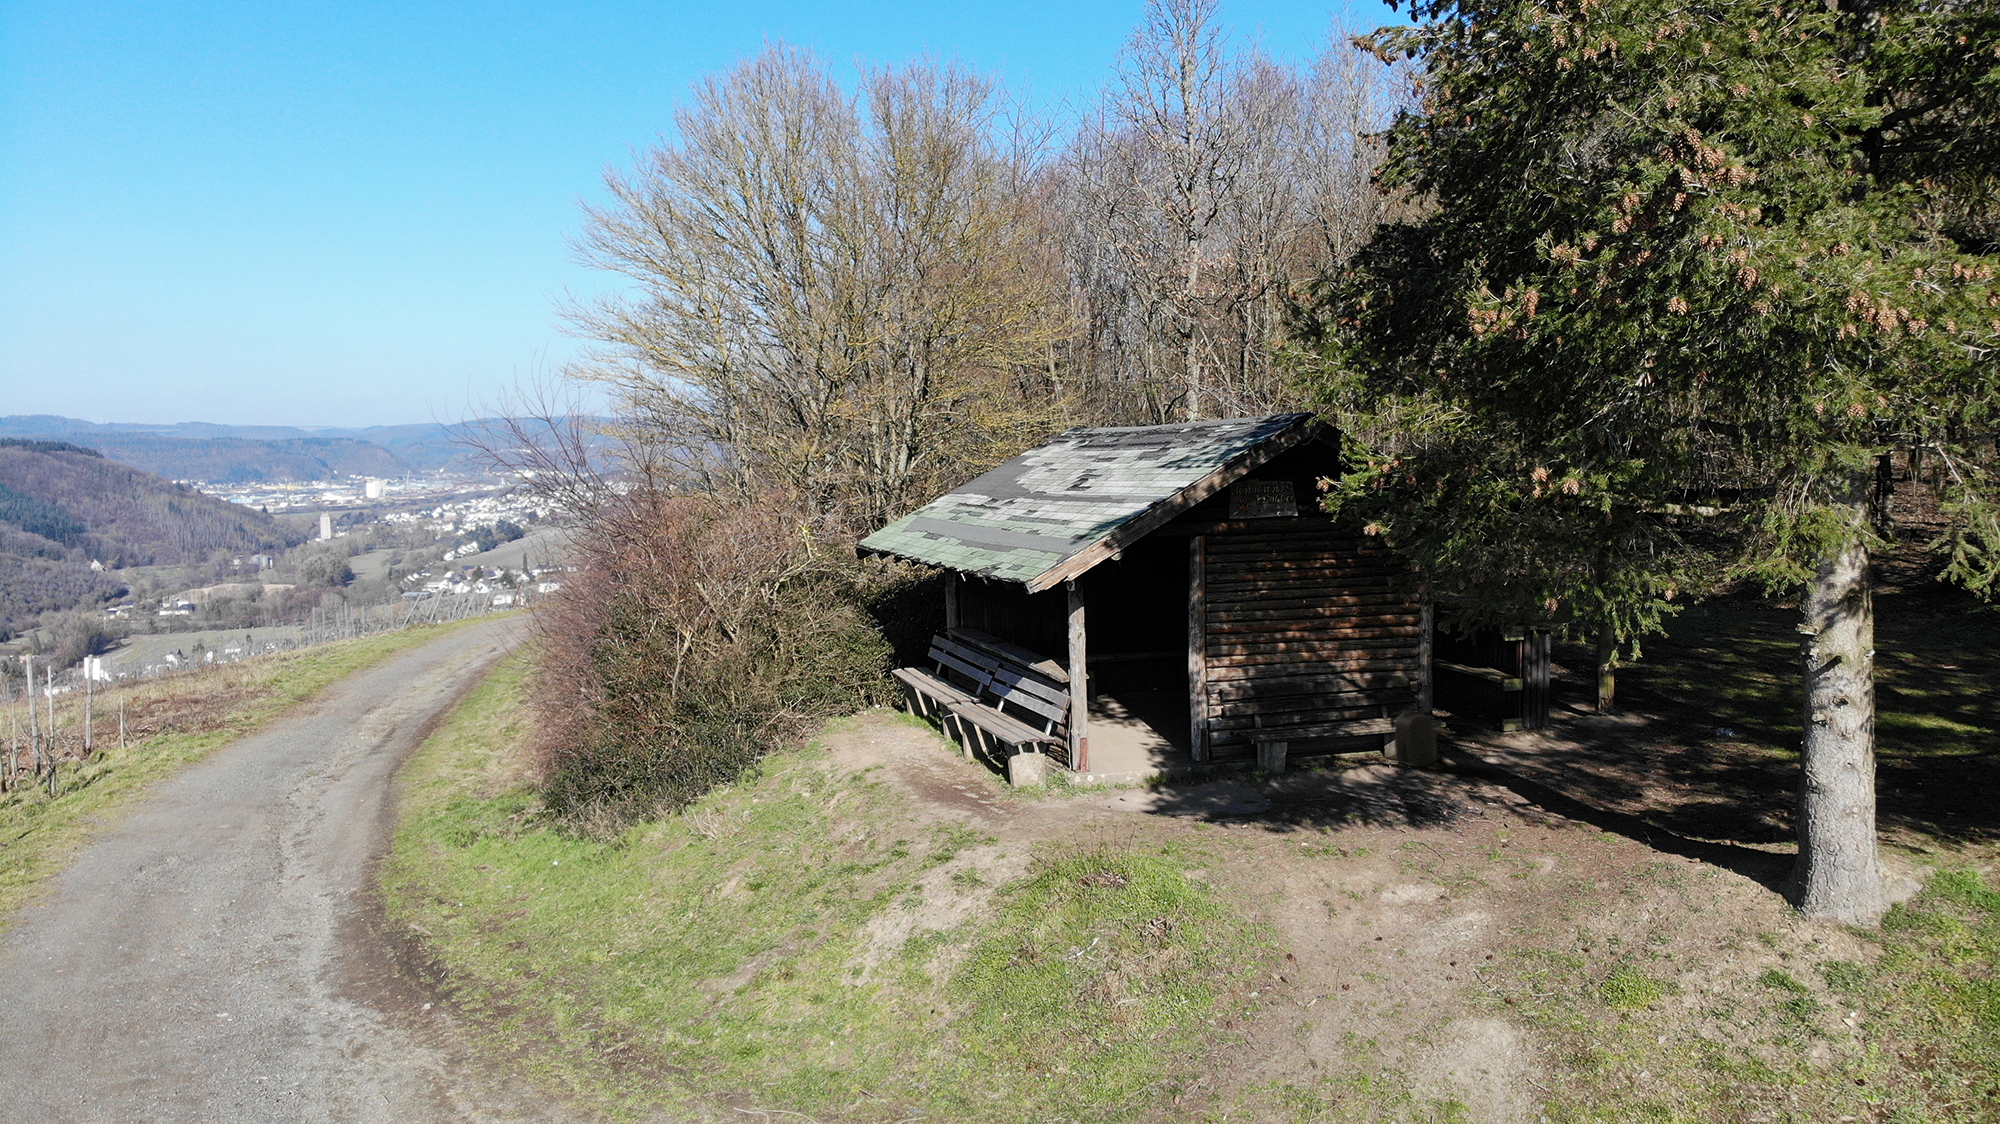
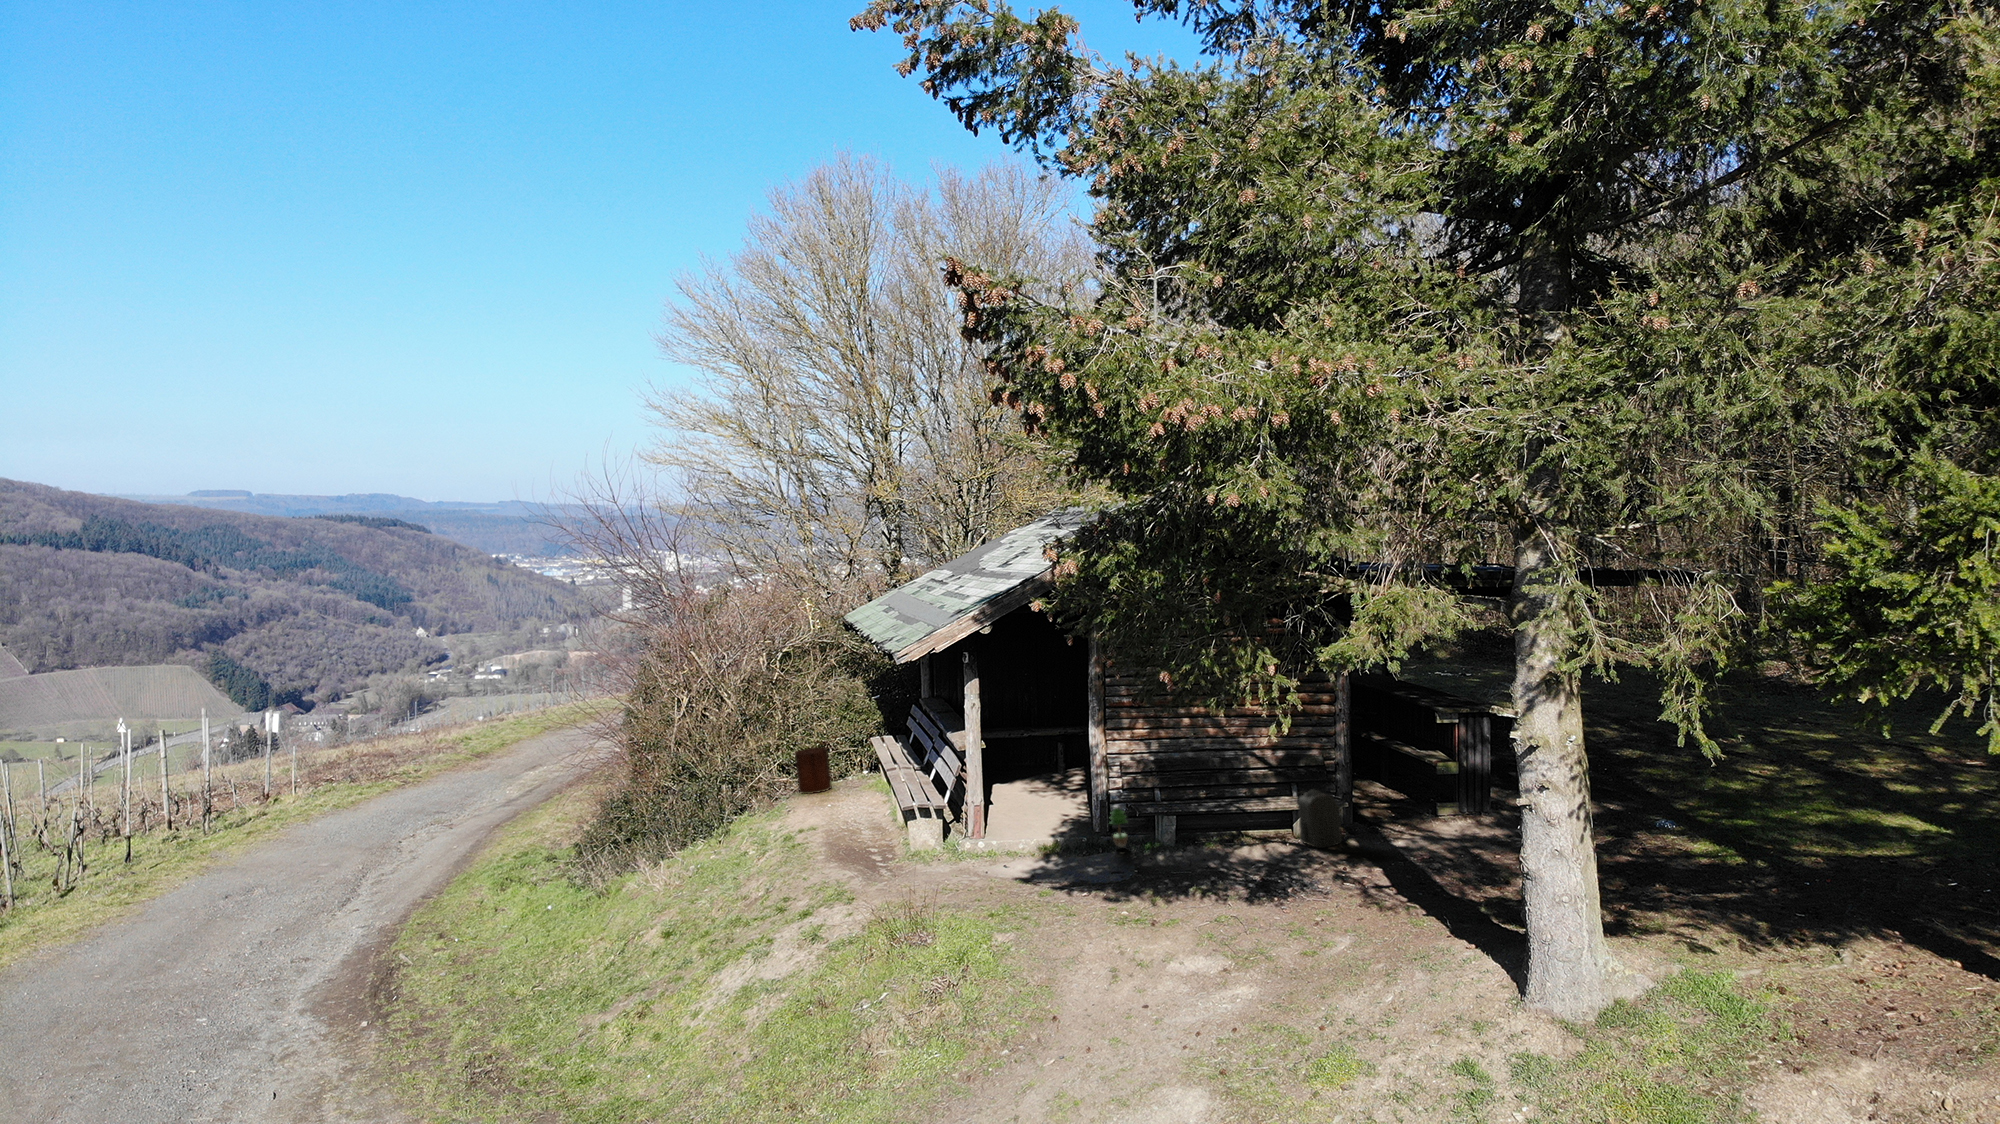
trash can: none [803,684,843,734] -> present [794,747,832,794]
potted tree: none [1206,723,1226,777] -> present [1110,808,1128,847]

